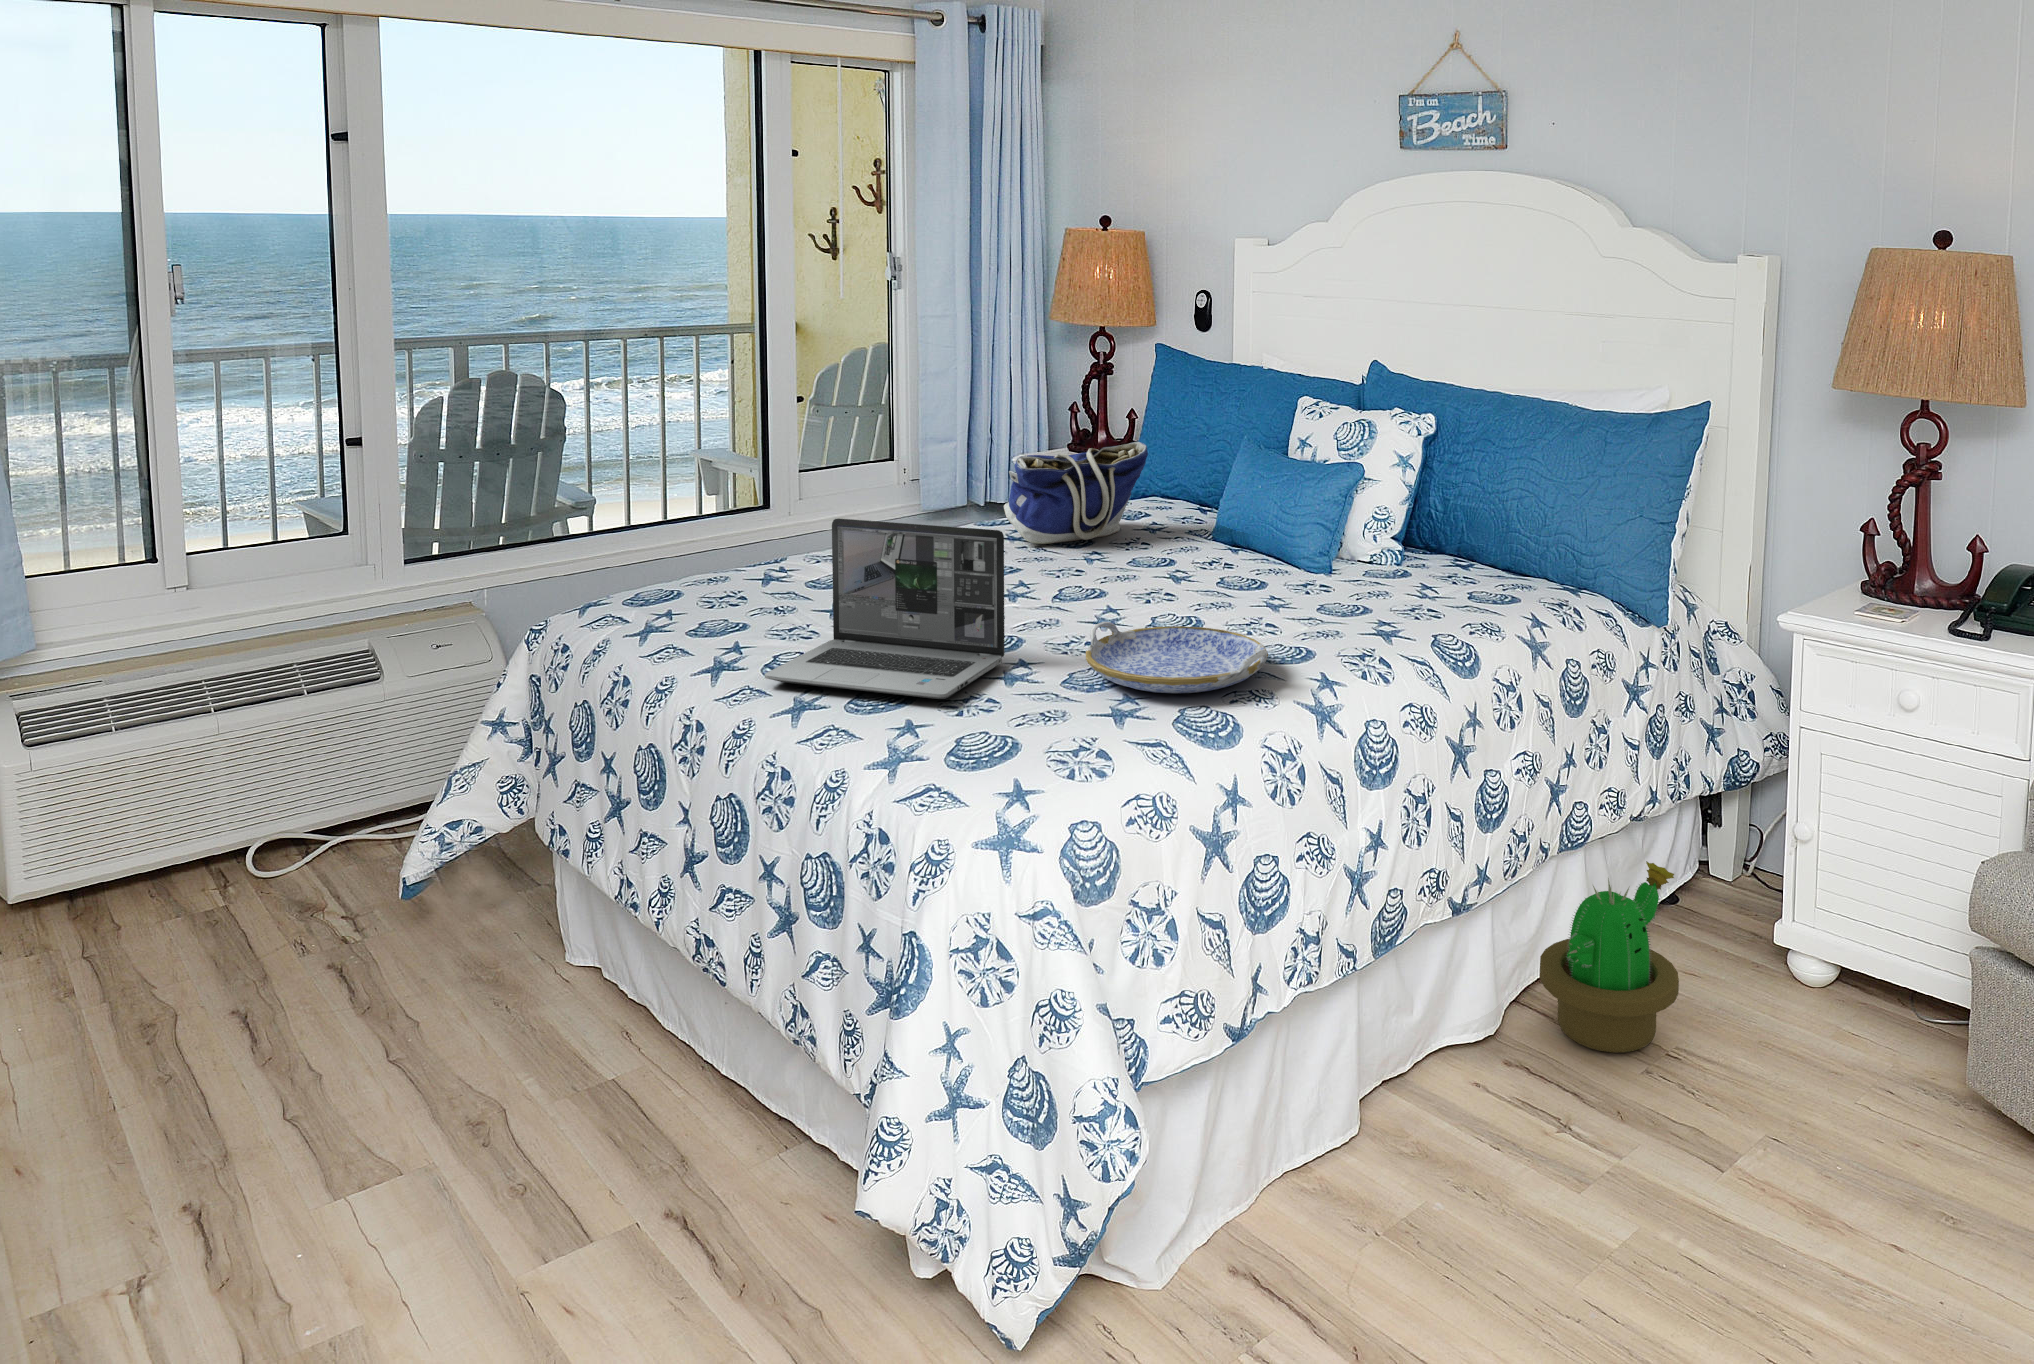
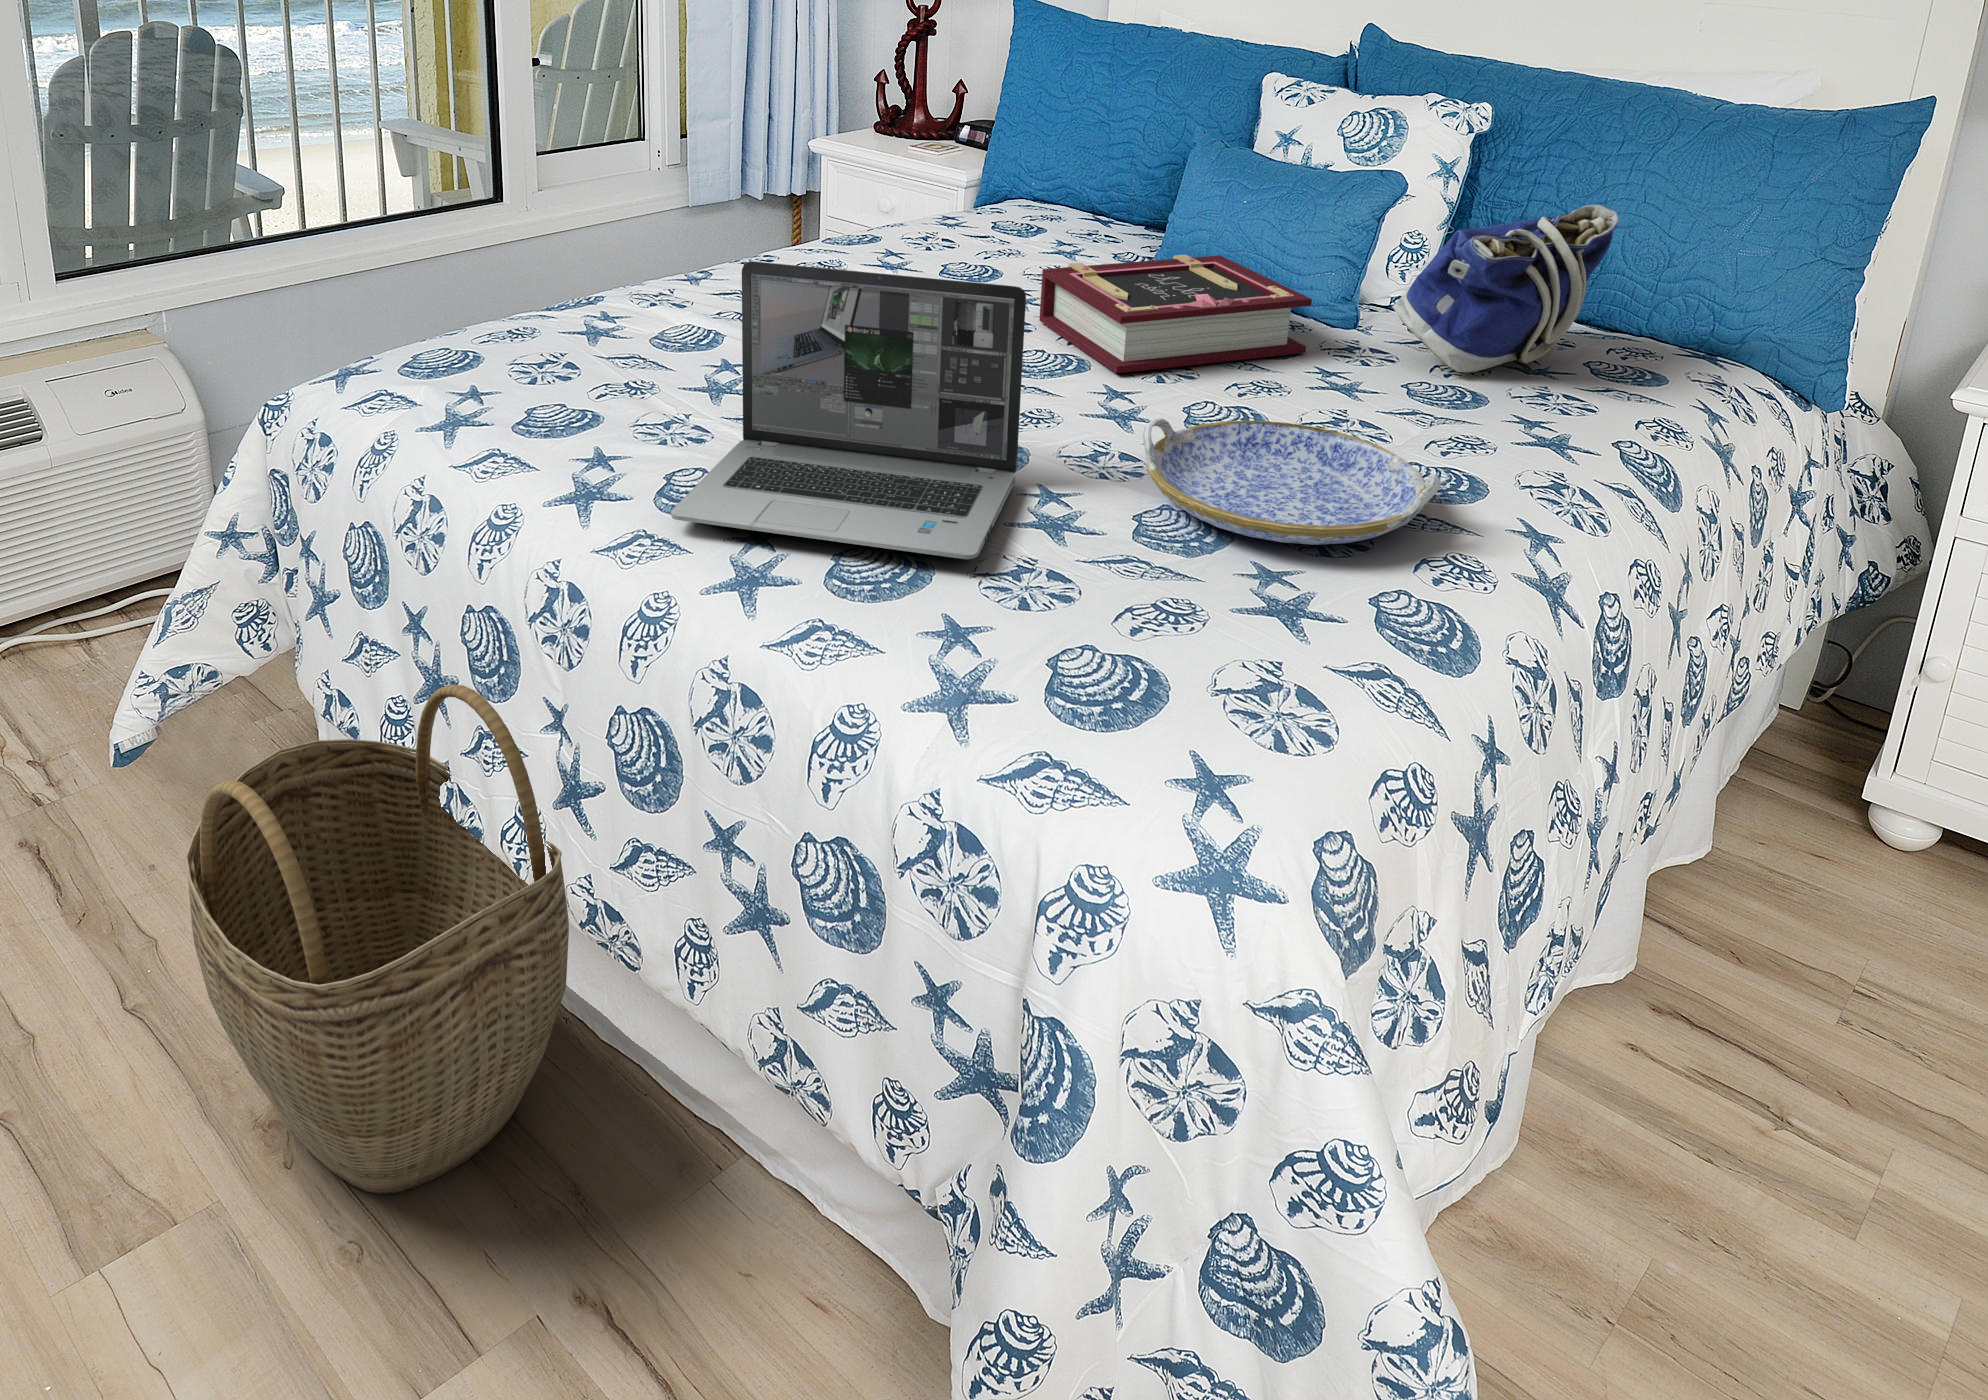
tote bag: present [1004,442,1148,544] -> present [1393,204,1619,372]
book: none [1089,528,1269,605] -> present [1039,255,1312,373]
woven basket: none [440,801,689,1151] -> present [185,684,569,1194]
decorative plant: present [1539,861,1679,1053] -> none [1680,719,1887,973]

